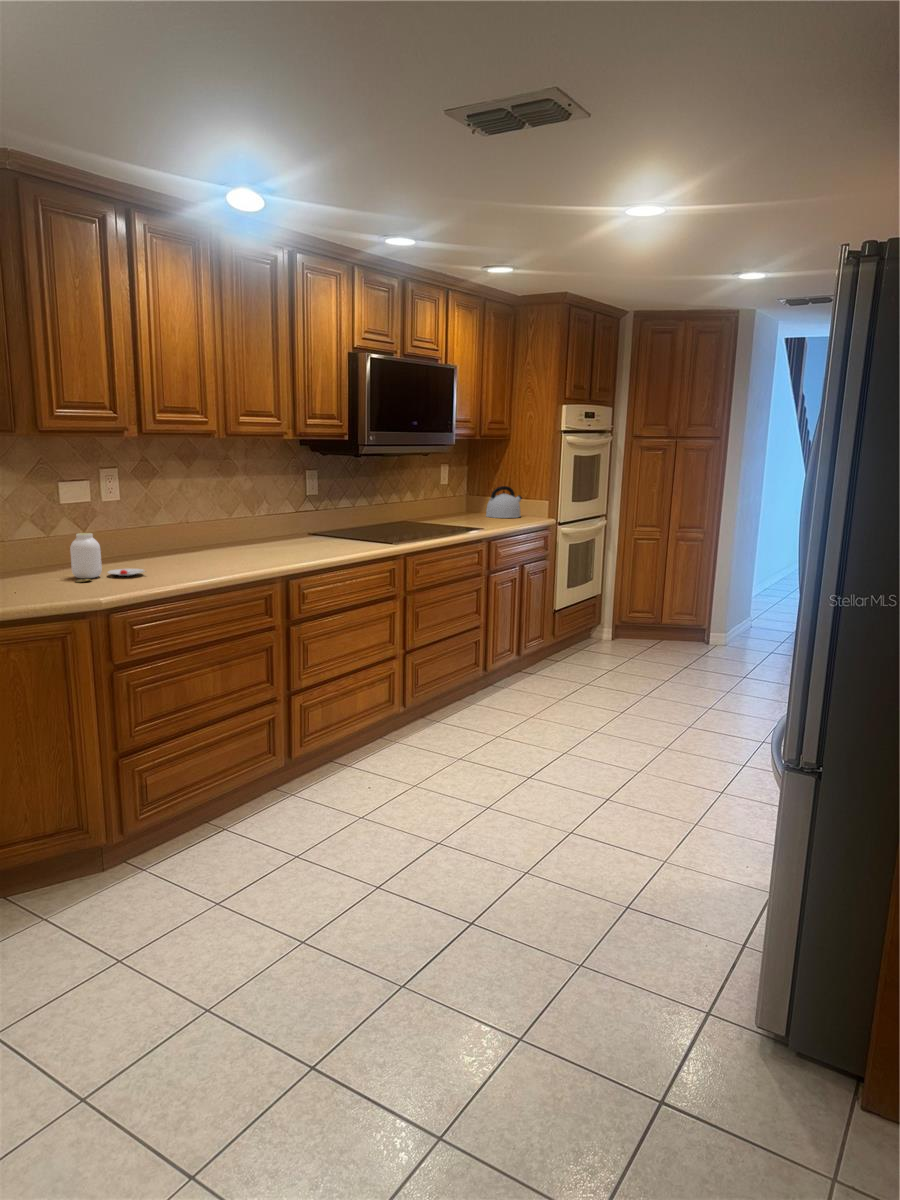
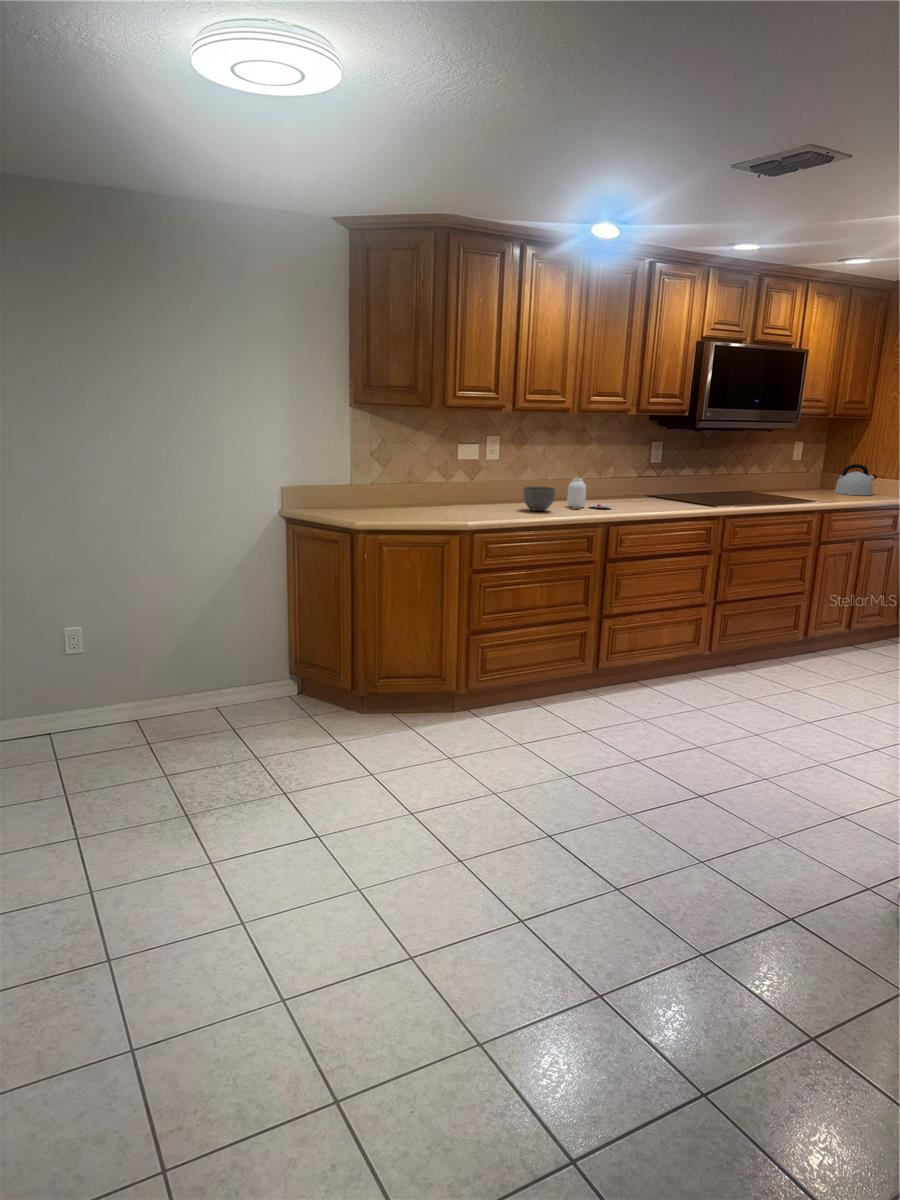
jar: present [70,533,145,582] -> present [567,478,612,509]
bowl: none [166,535,210,568] -> present [523,486,555,511]

